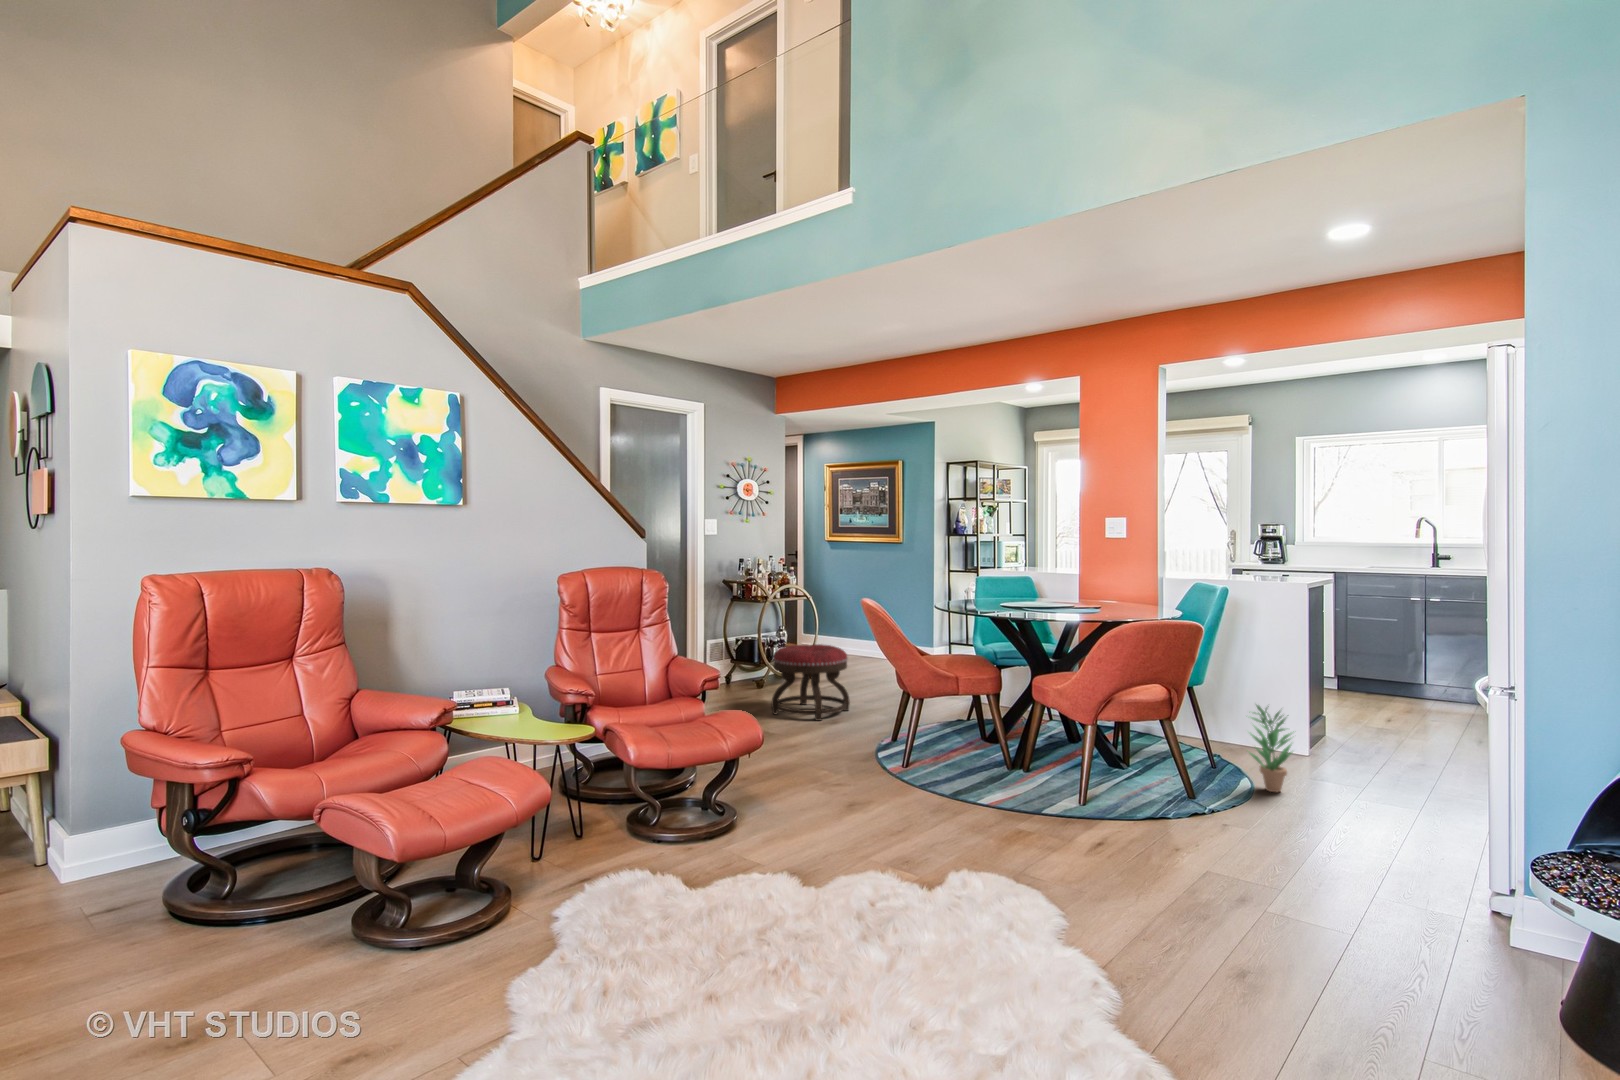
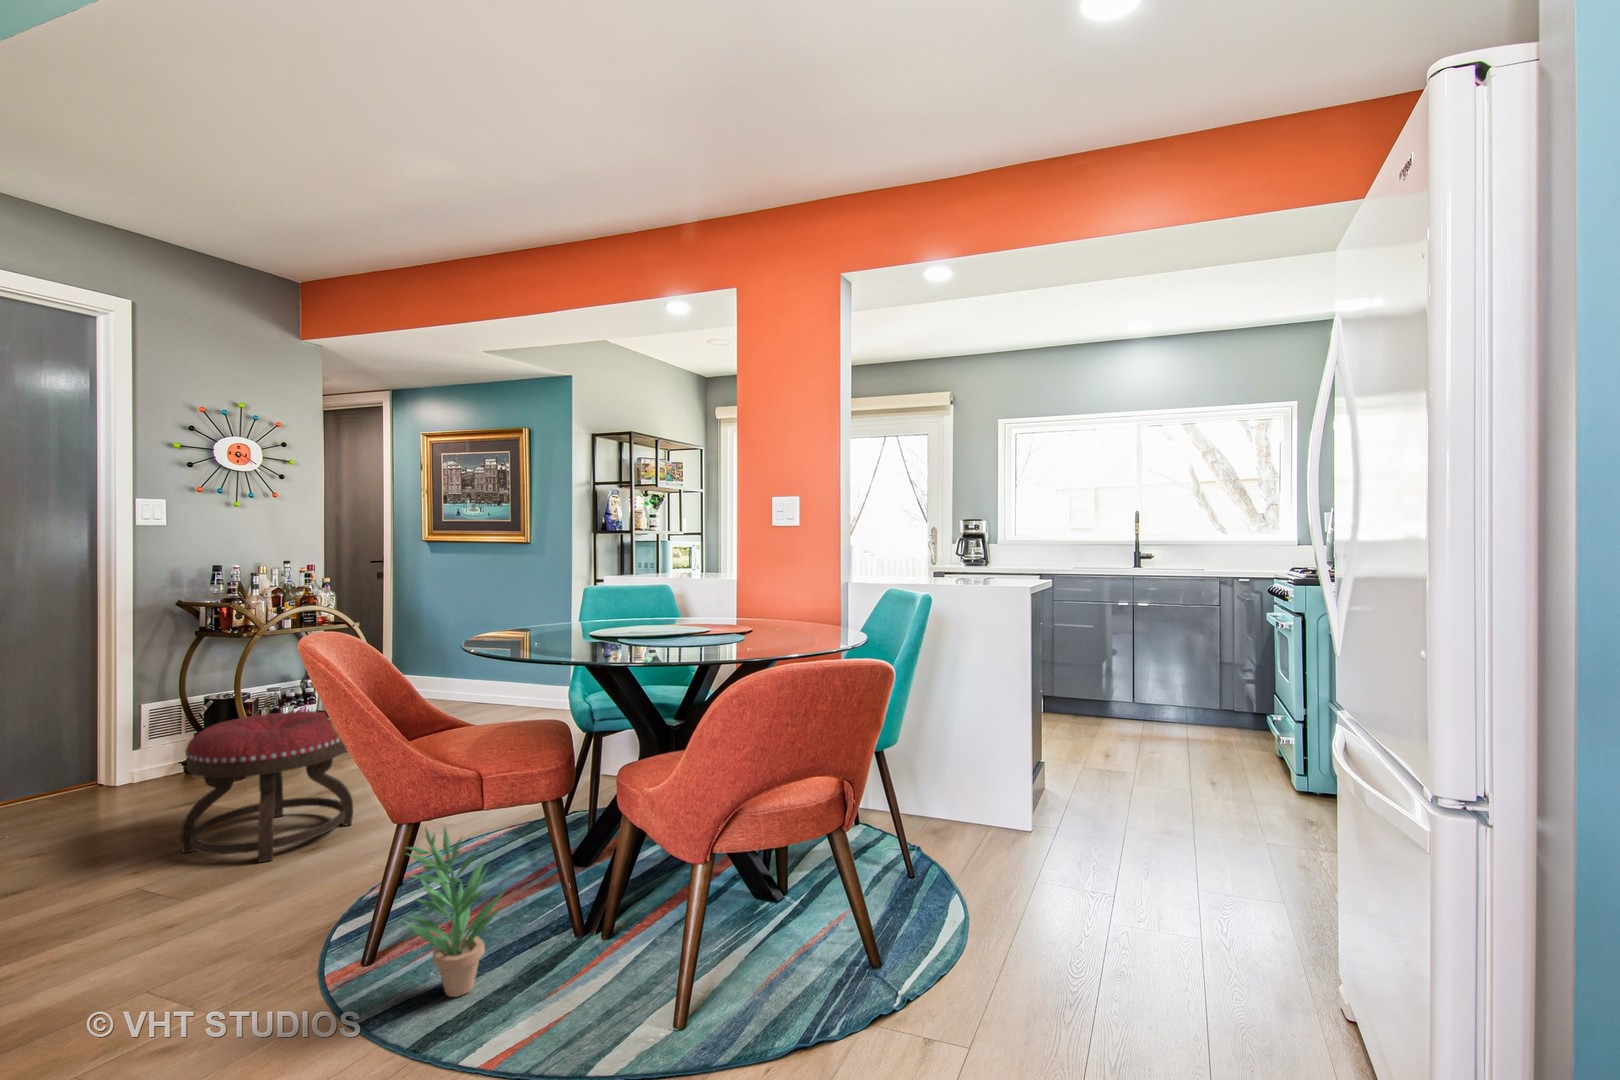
potted plant: present [1250,705,1292,792] -> present [403,828,504,997]

